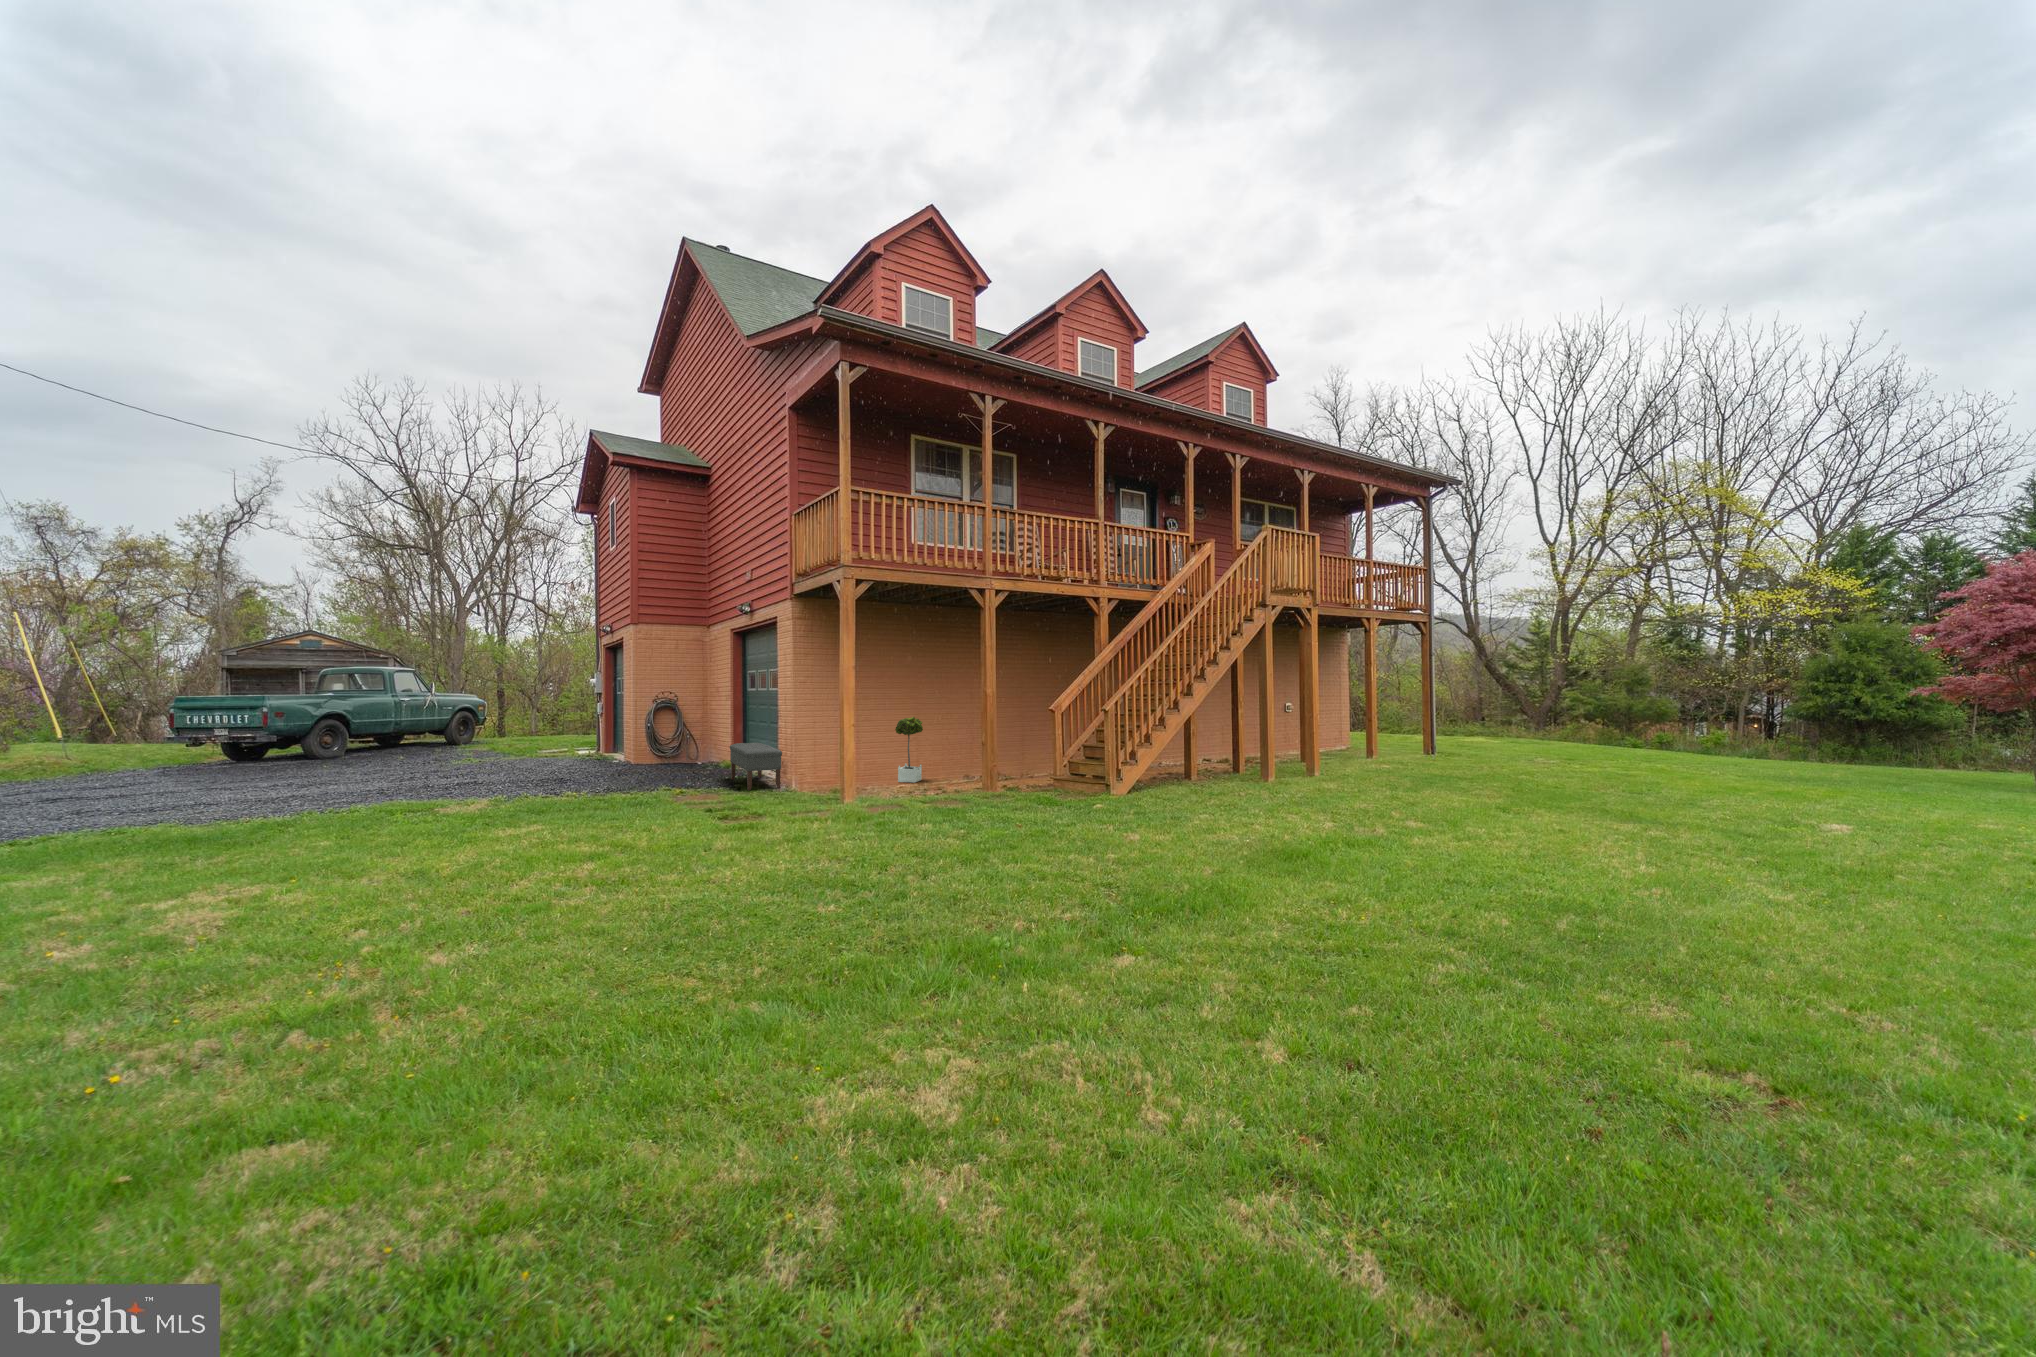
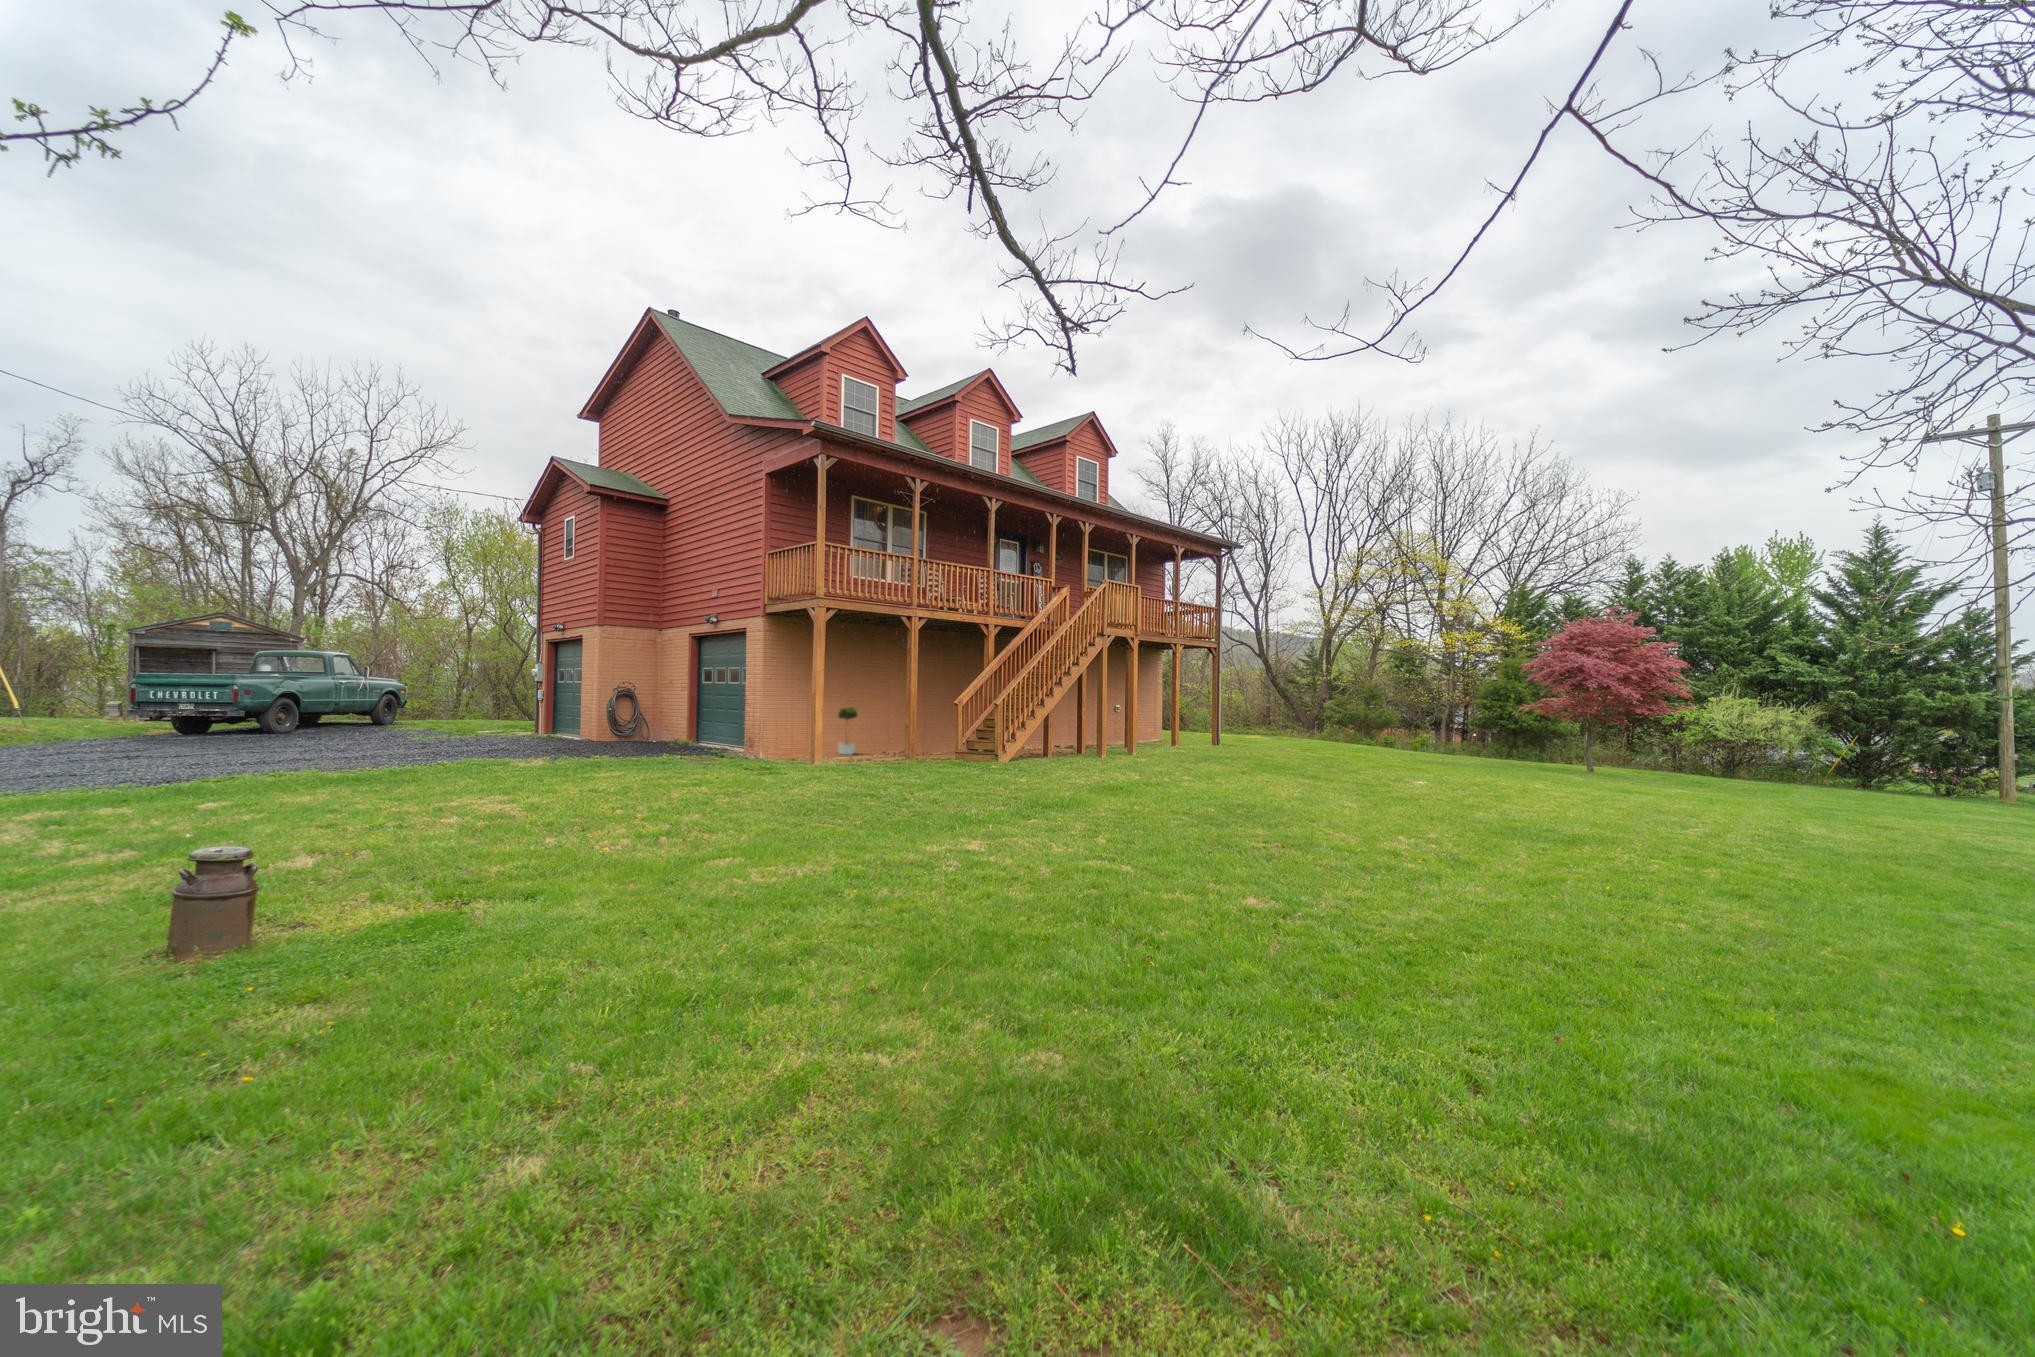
bench: present [730,743,782,790] -> none [705,724,755,758]

